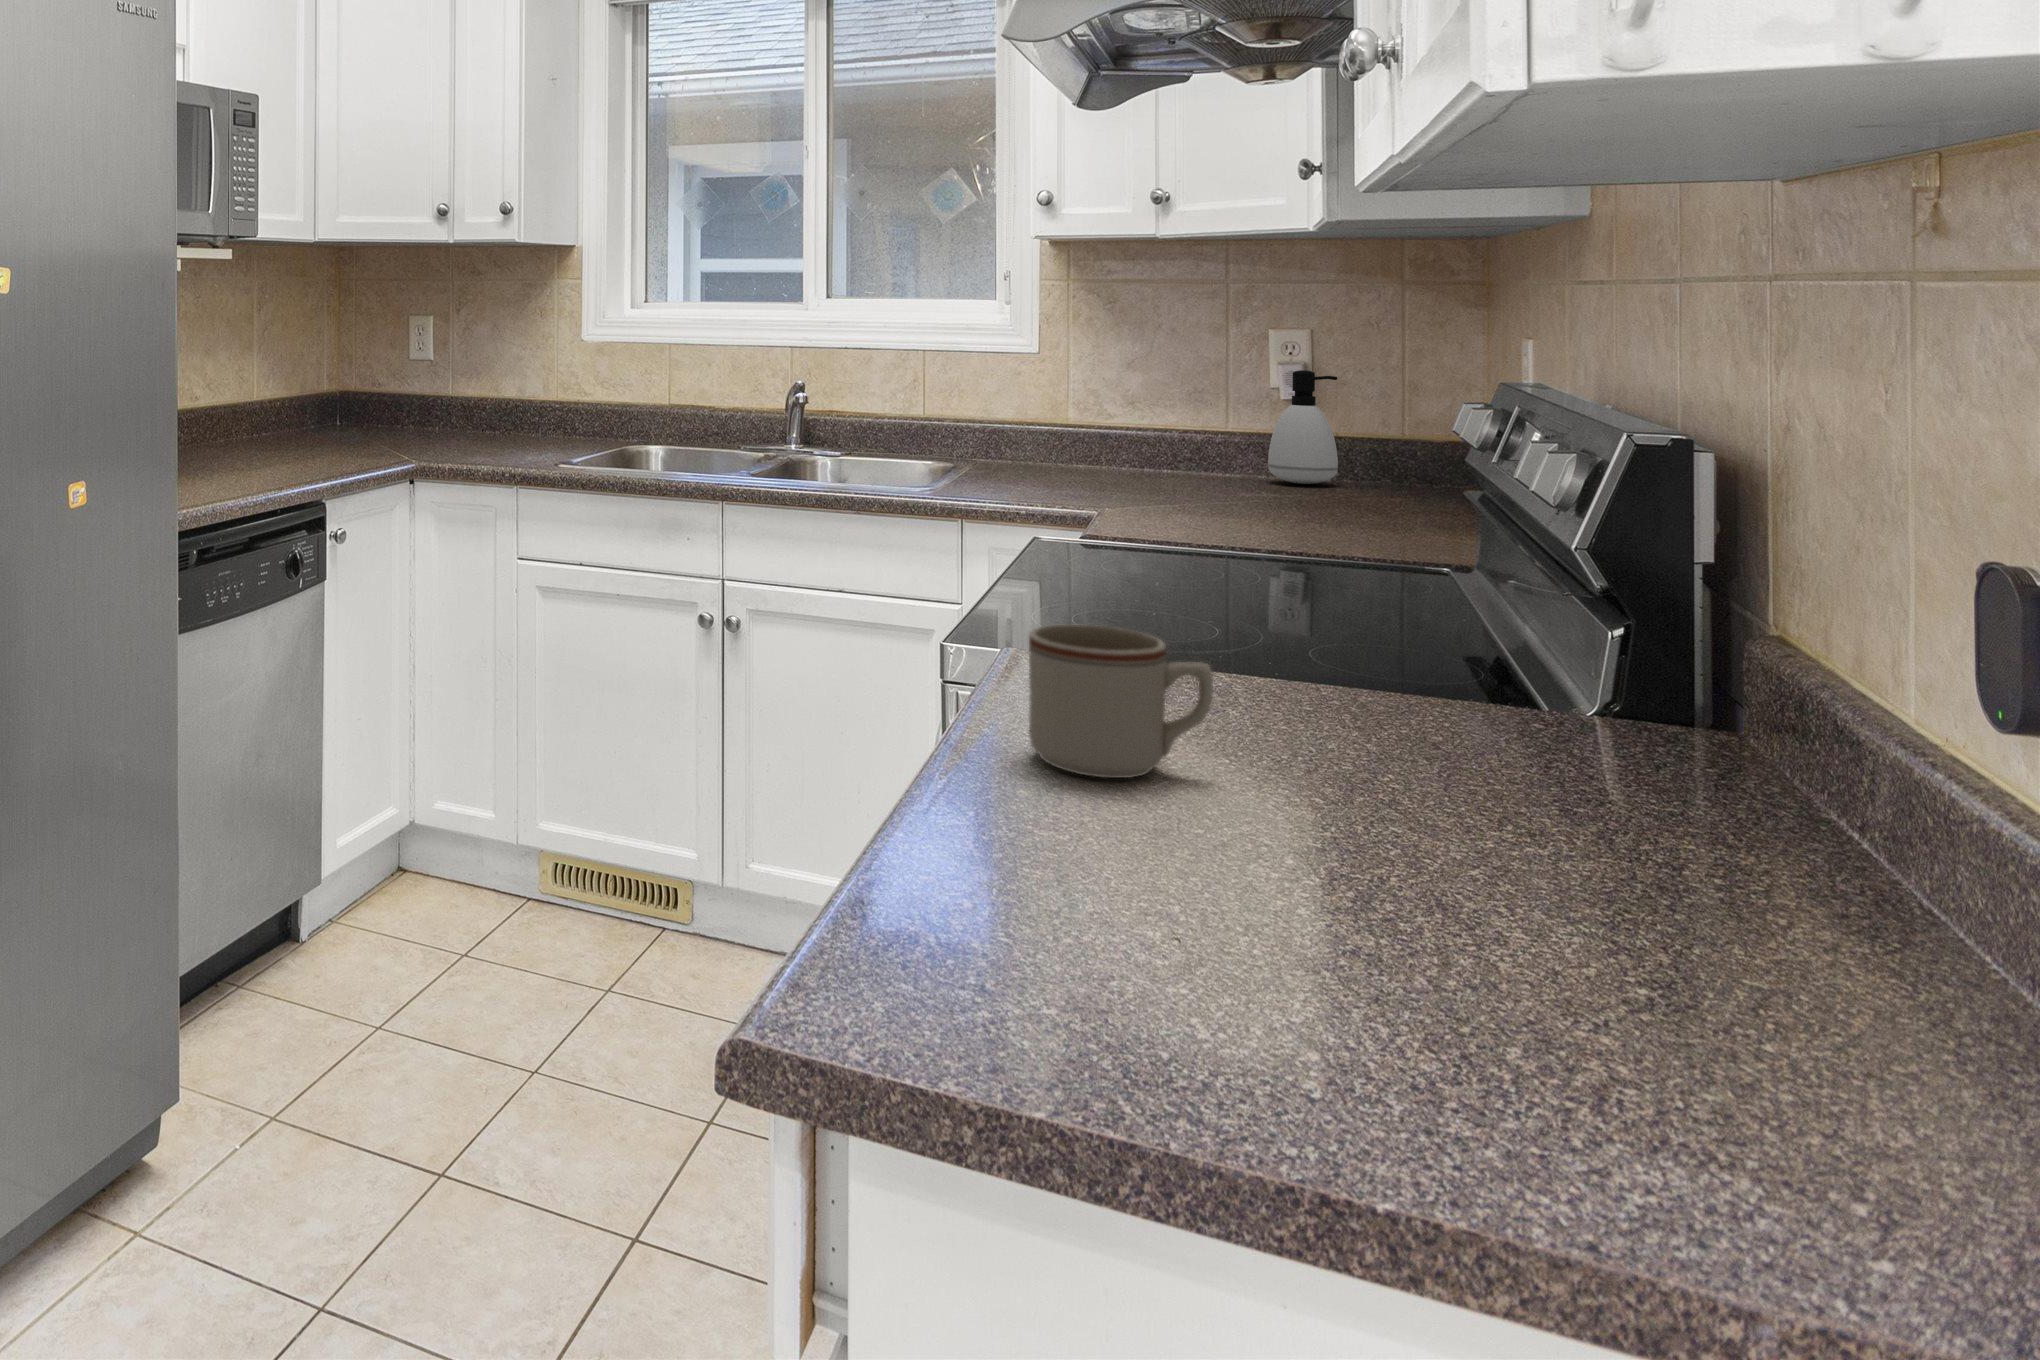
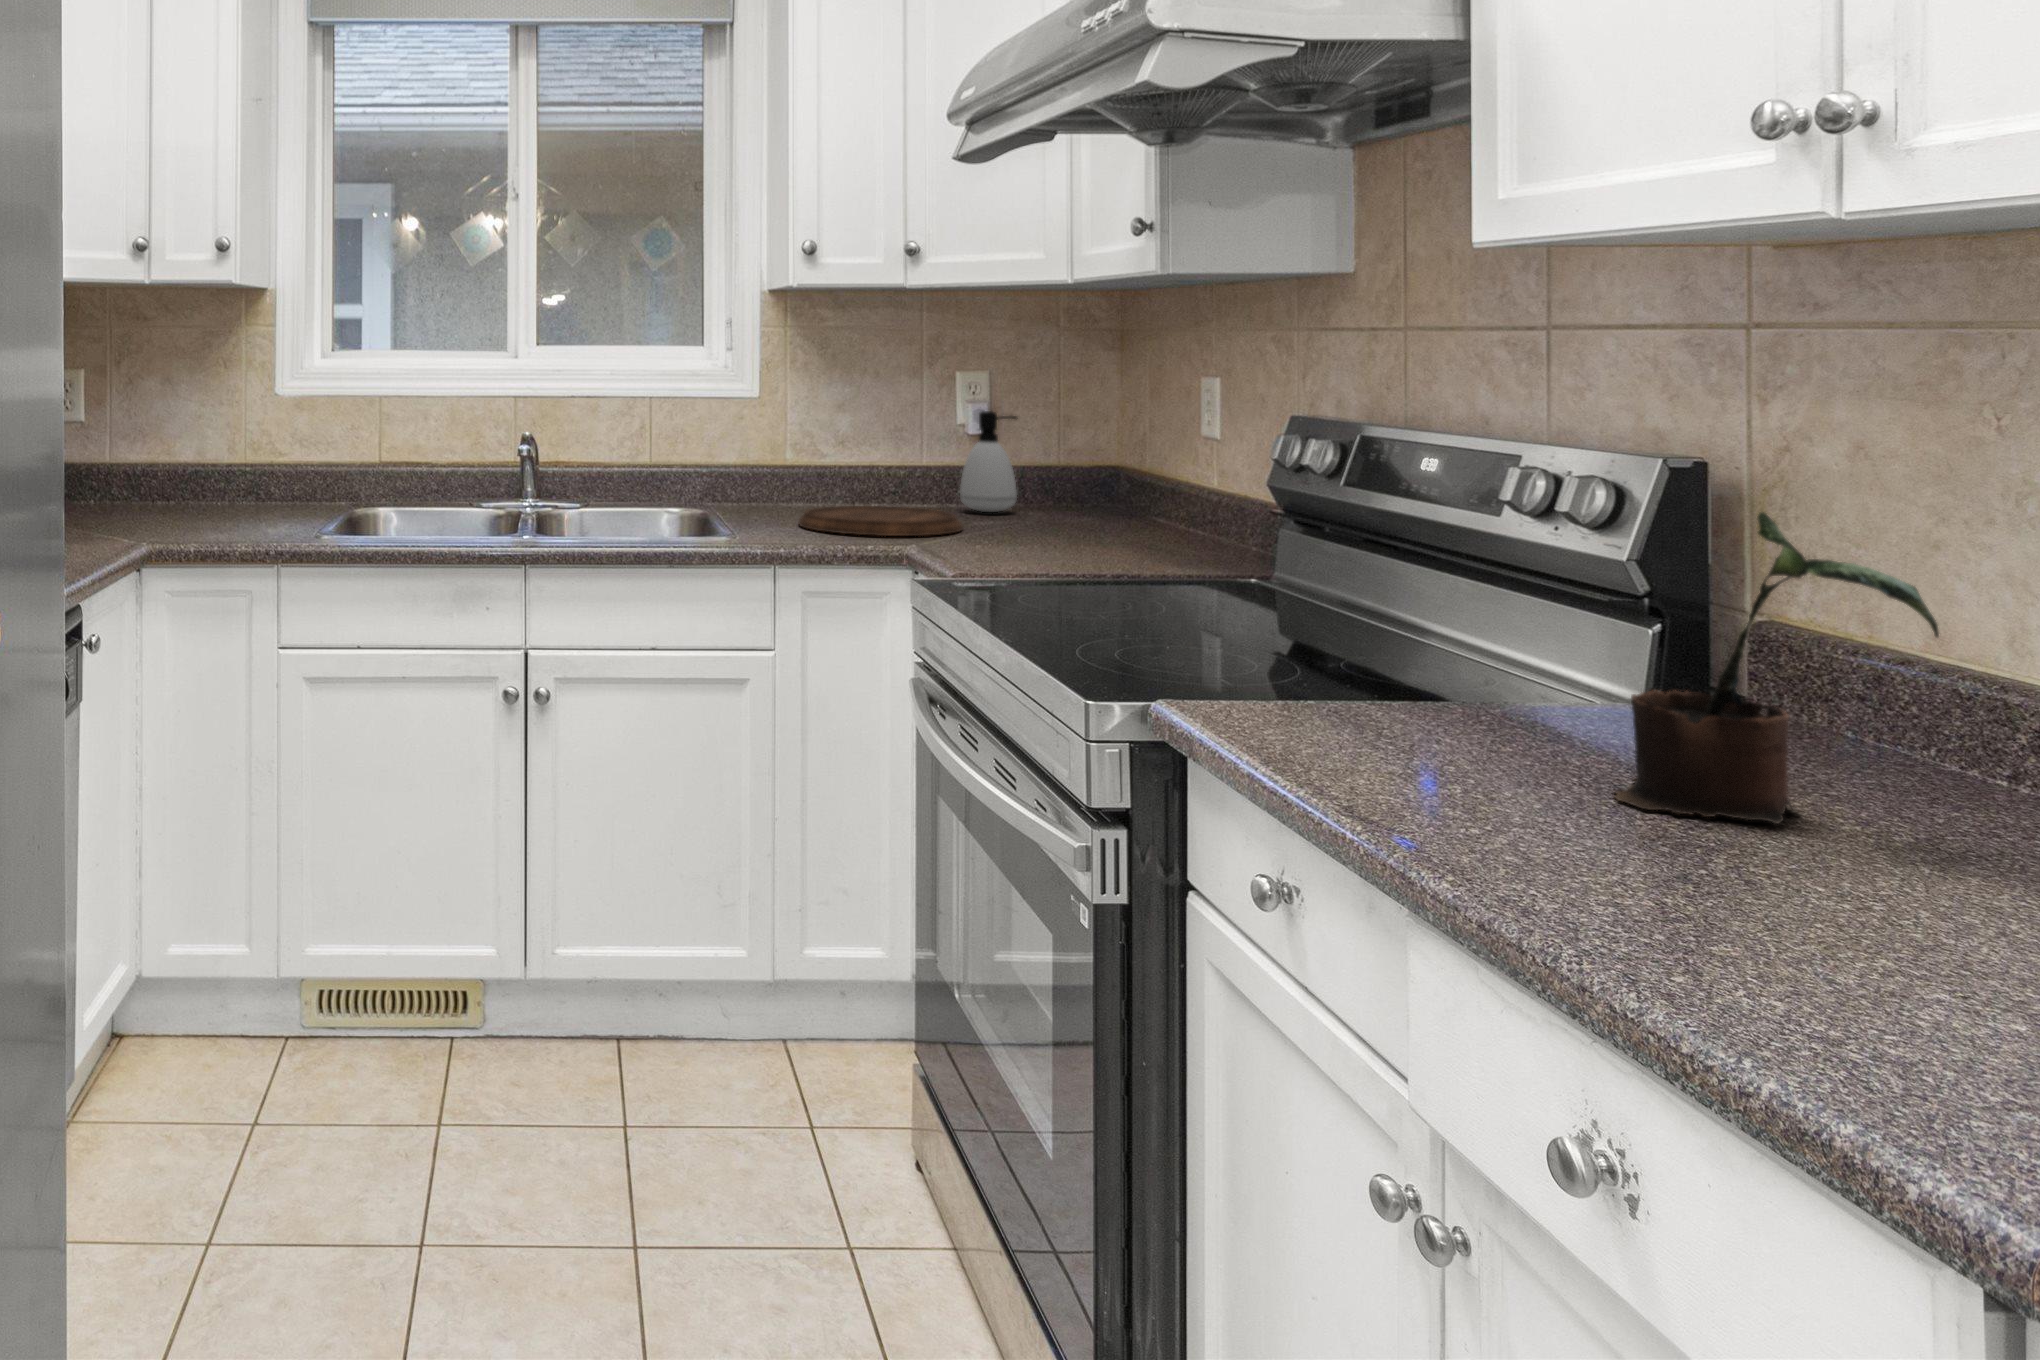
potted plant: none [1347,464,1699,815] -> present [1615,512,1939,824]
cutting board: none [1039,468,1225,500] -> present [799,506,963,536]
mug: present [1029,624,1213,778] -> none [1375,685,1550,840]

